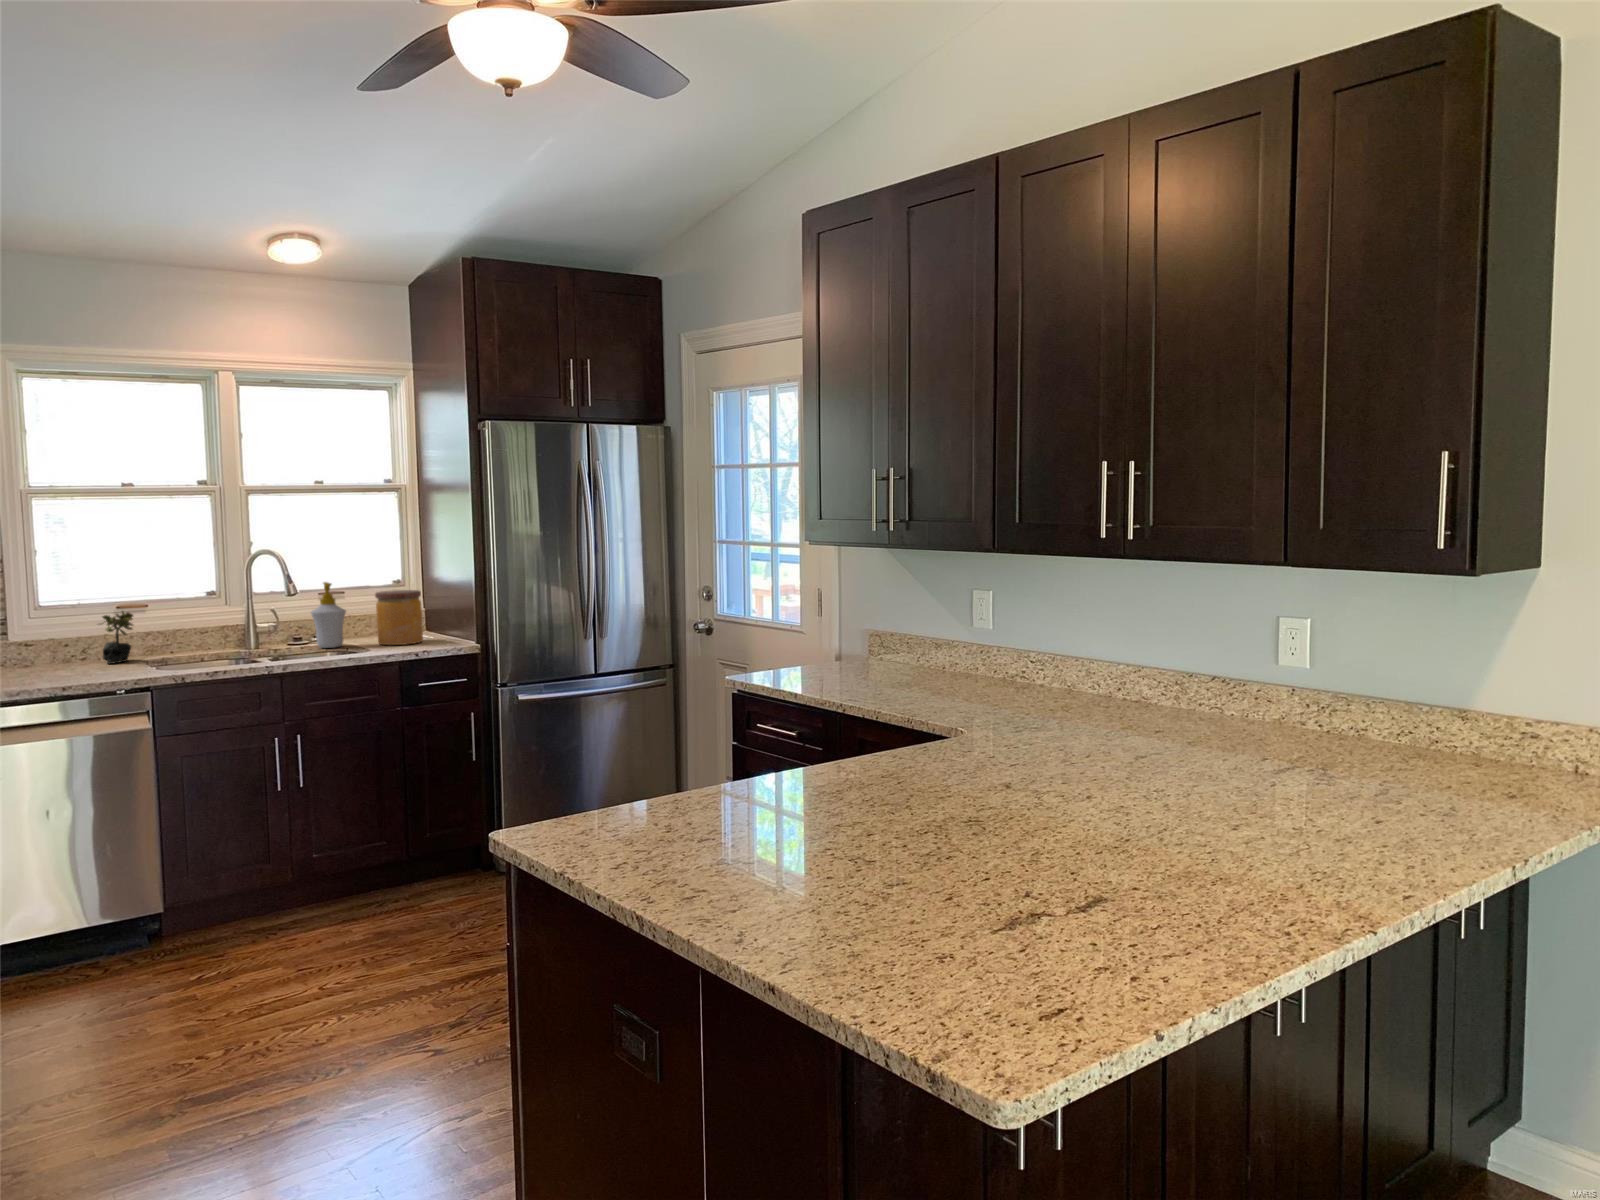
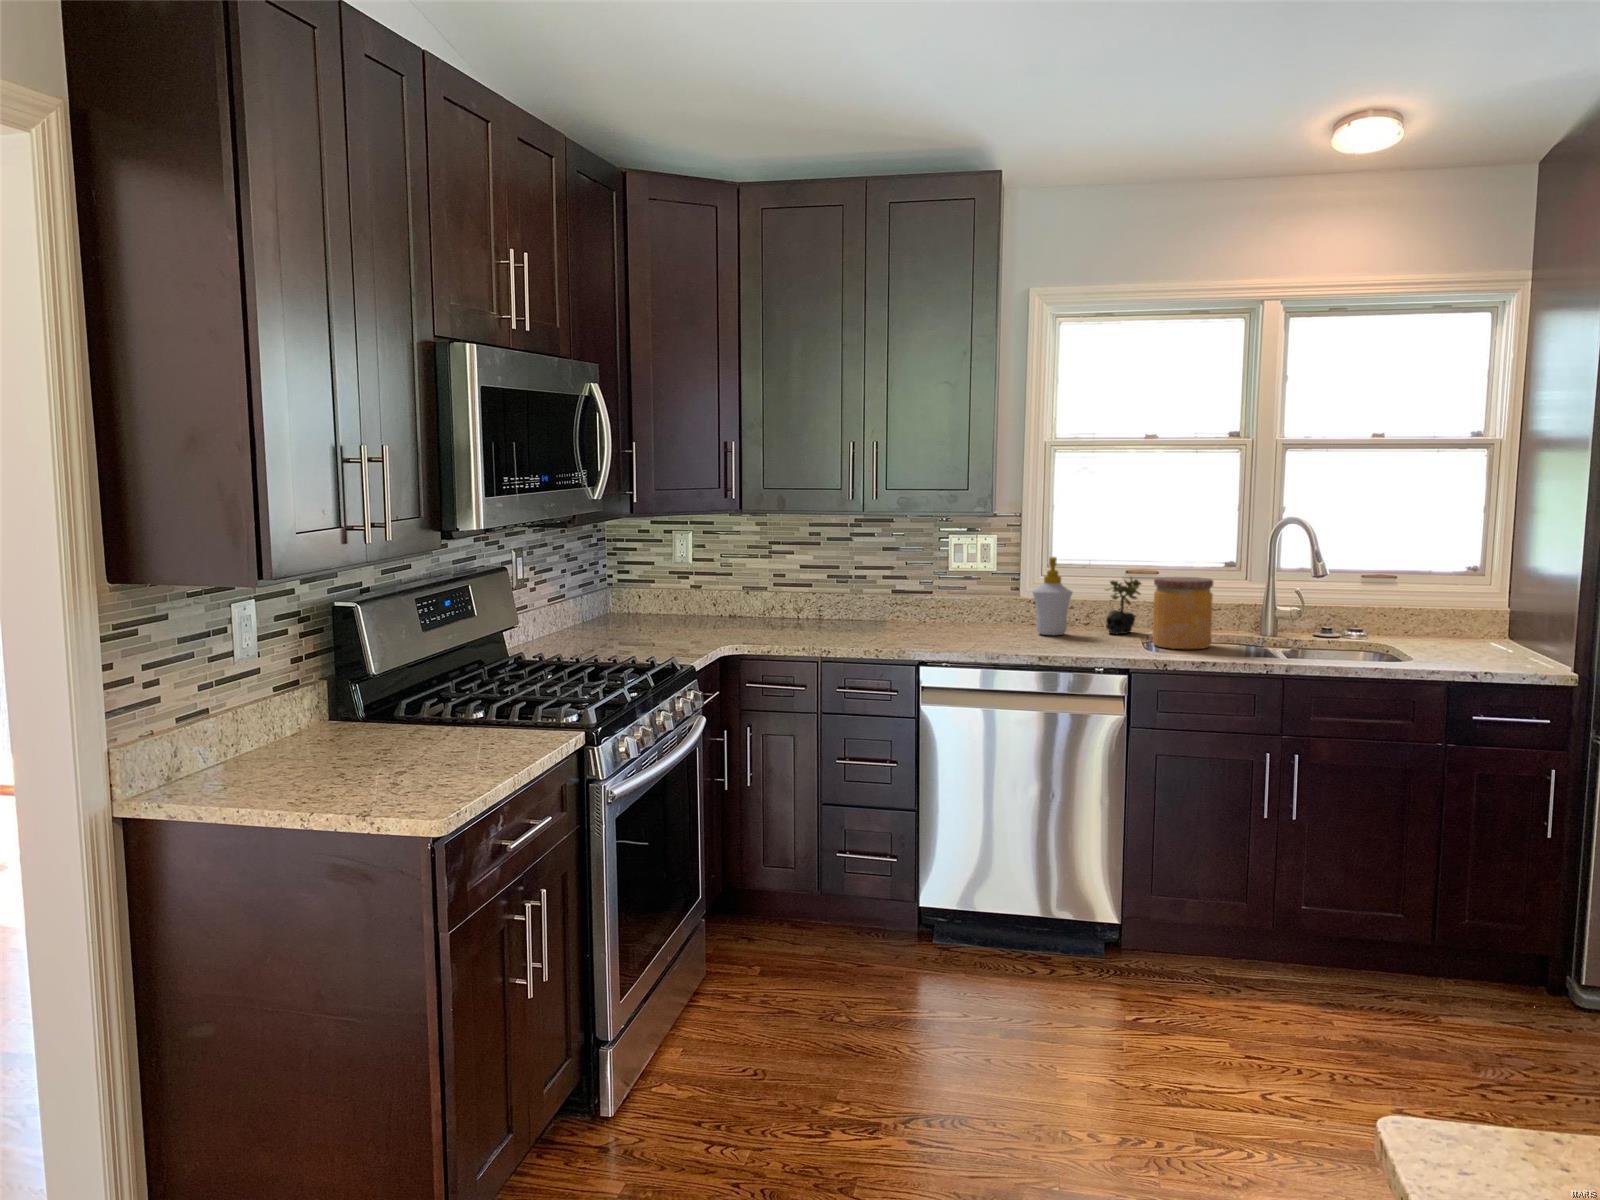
soap bottle: present [311,582,346,648] -> present [1032,557,1072,635]
jar: present [375,590,423,645] -> present [1153,577,1213,649]

